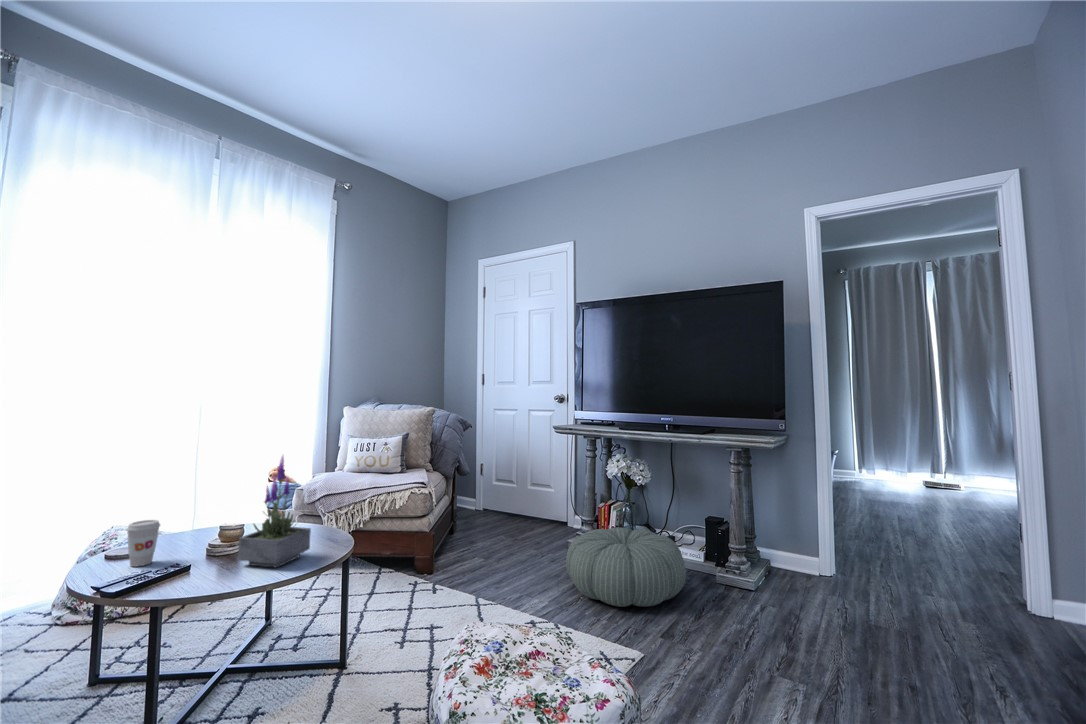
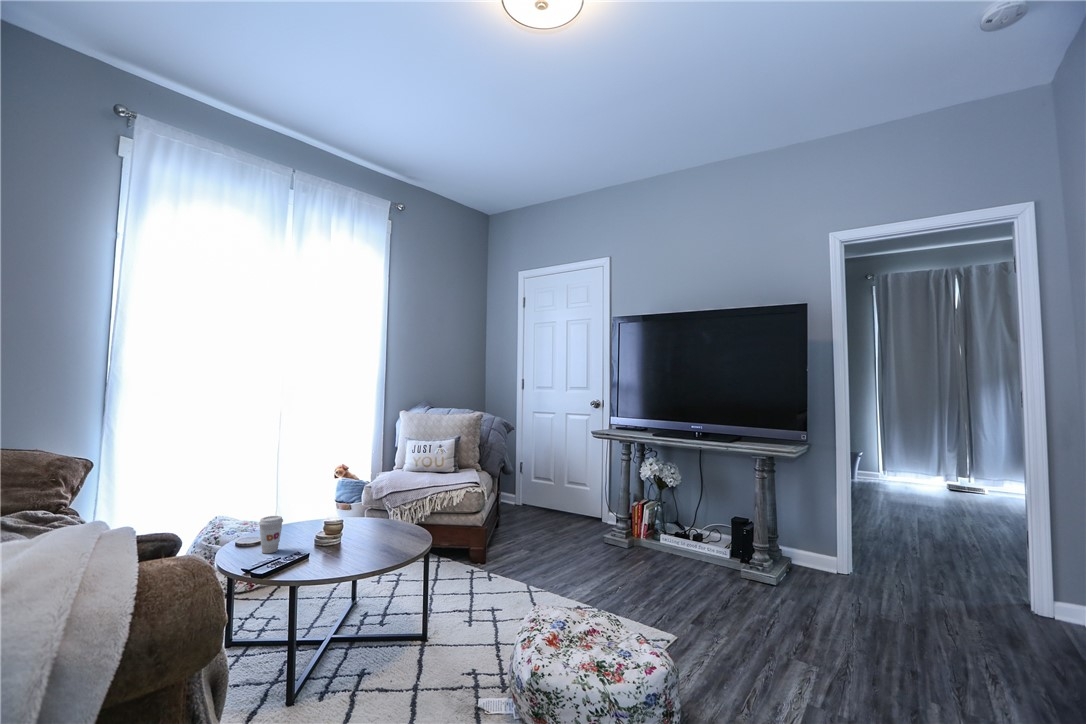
potted plant: present [238,456,311,567] -> none [347,464,401,557]
pouf: present [566,527,686,607] -> none [606,526,714,597]

